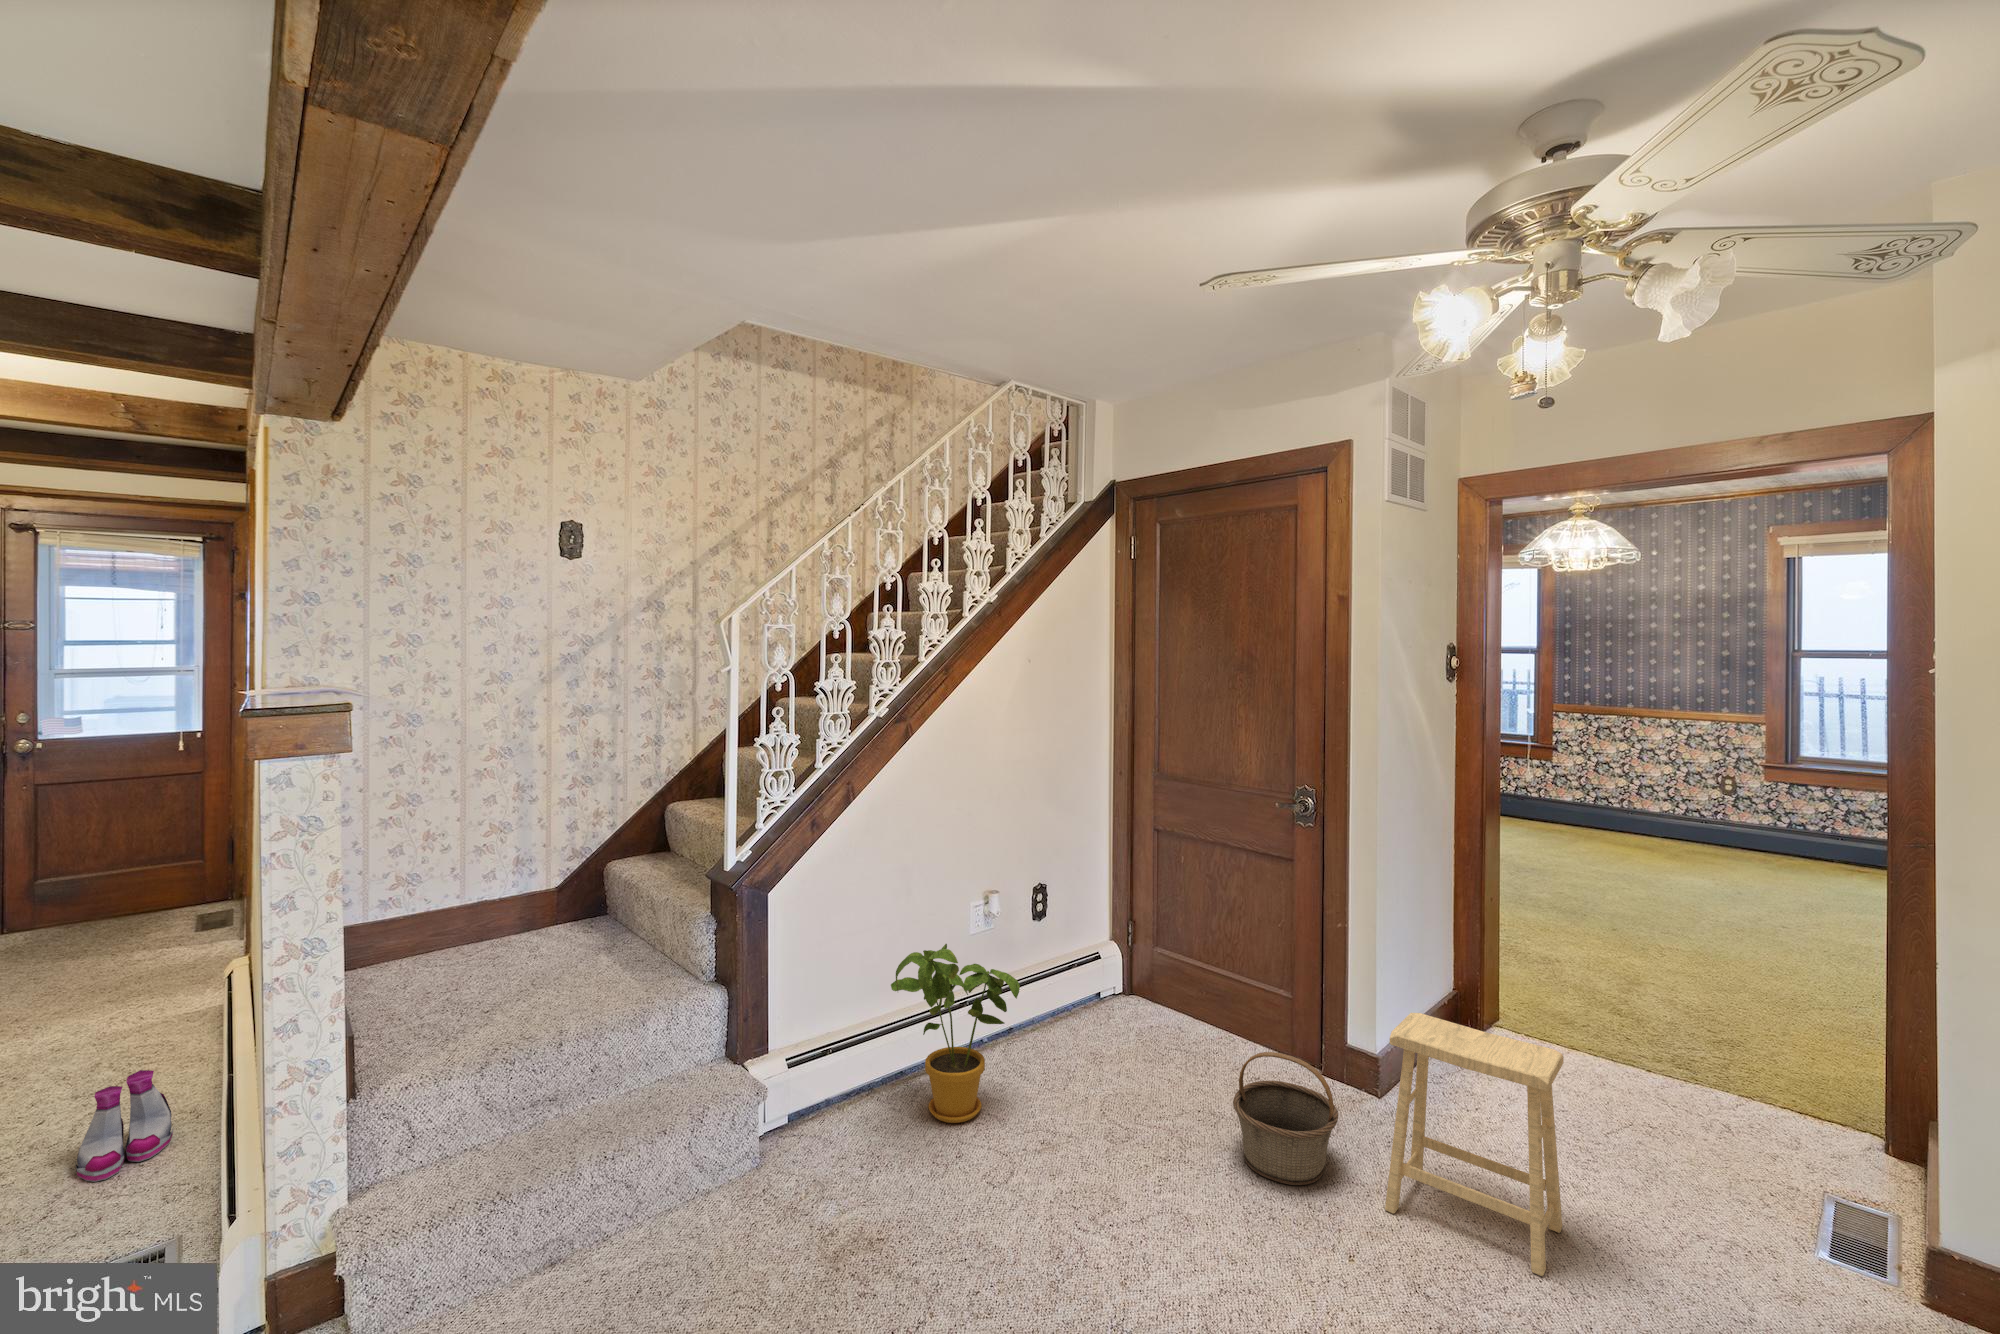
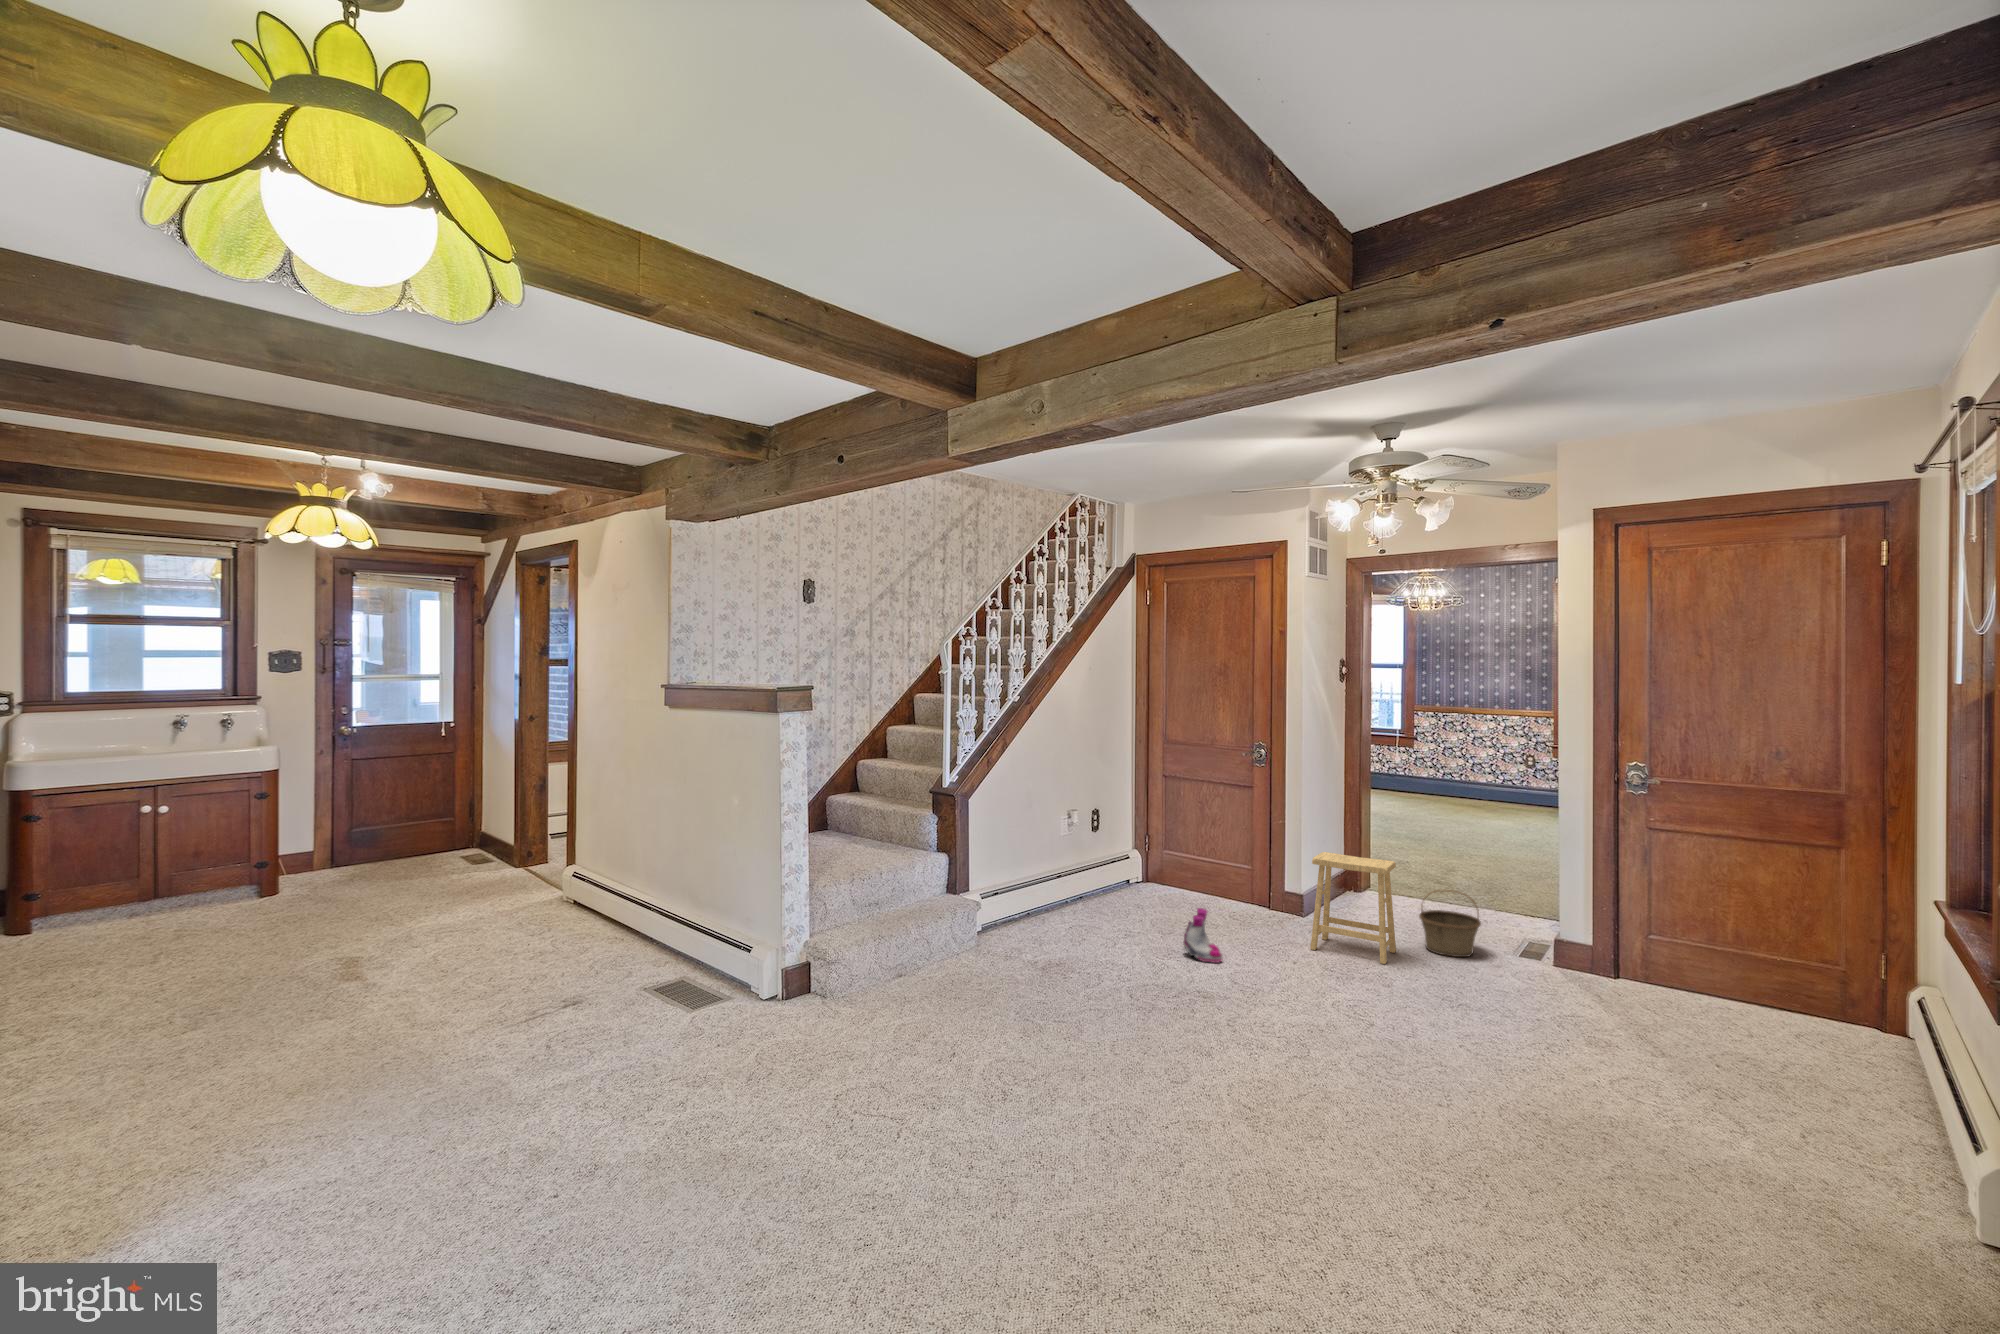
house plant: present [891,944,1020,1123] -> none [1029,828,1109,930]
basket: present [1233,1052,1338,1185] -> present [1419,890,1481,957]
boots: present [75,1070,173,1182] -> present [1183,908,1223,963]

